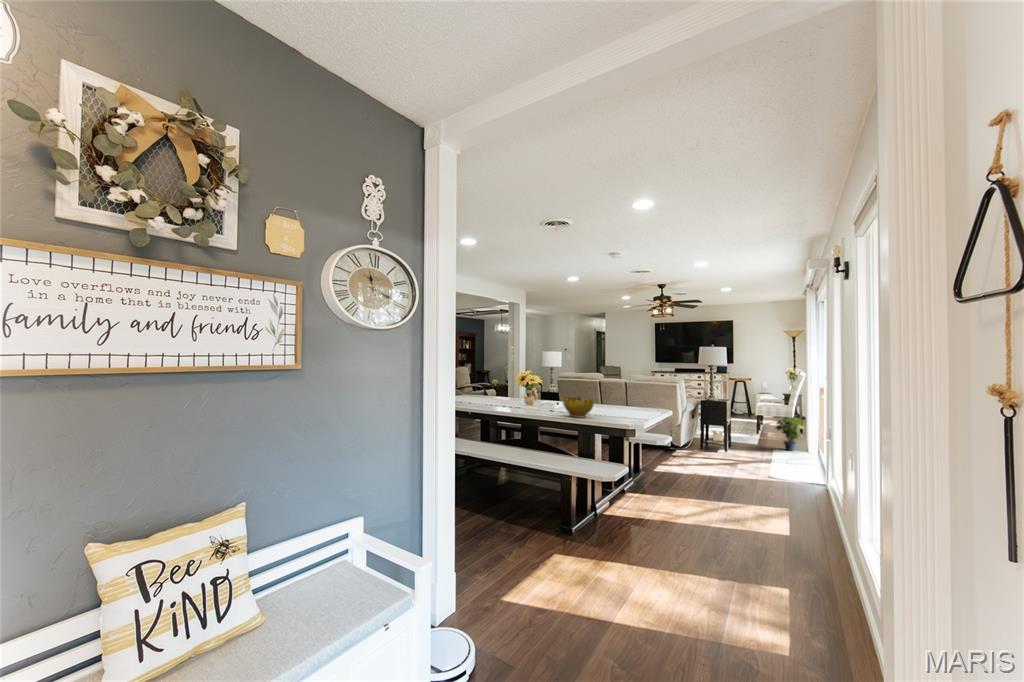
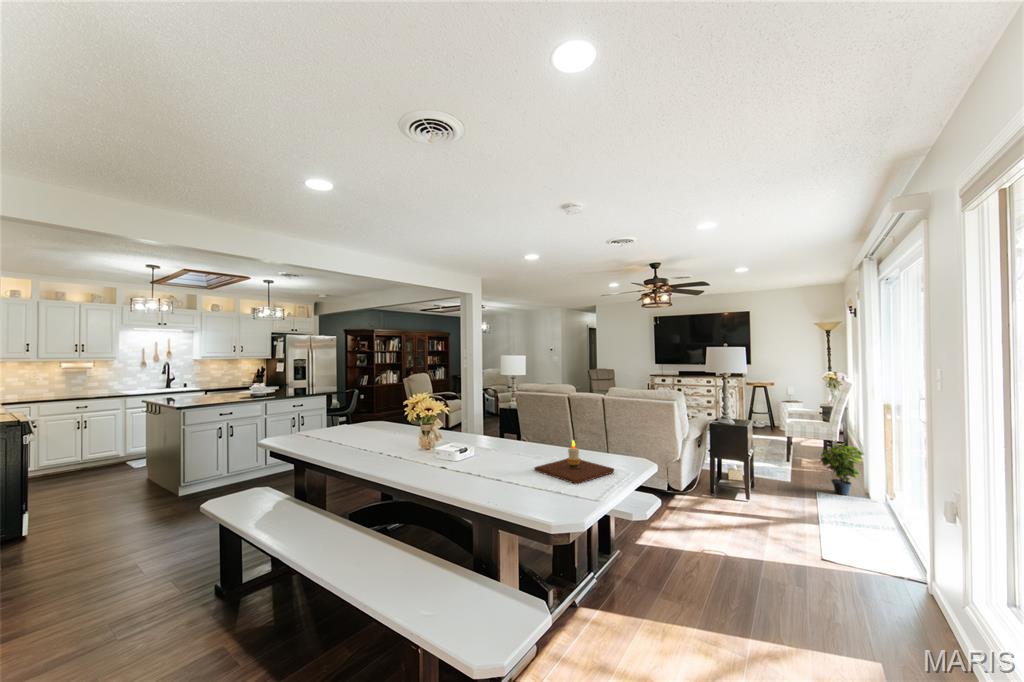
decorative bowl: present [563,396,594,418] -> none [465,435,519,479]
candle: none [600,398,647,420] -> present [534,440,614,484]

